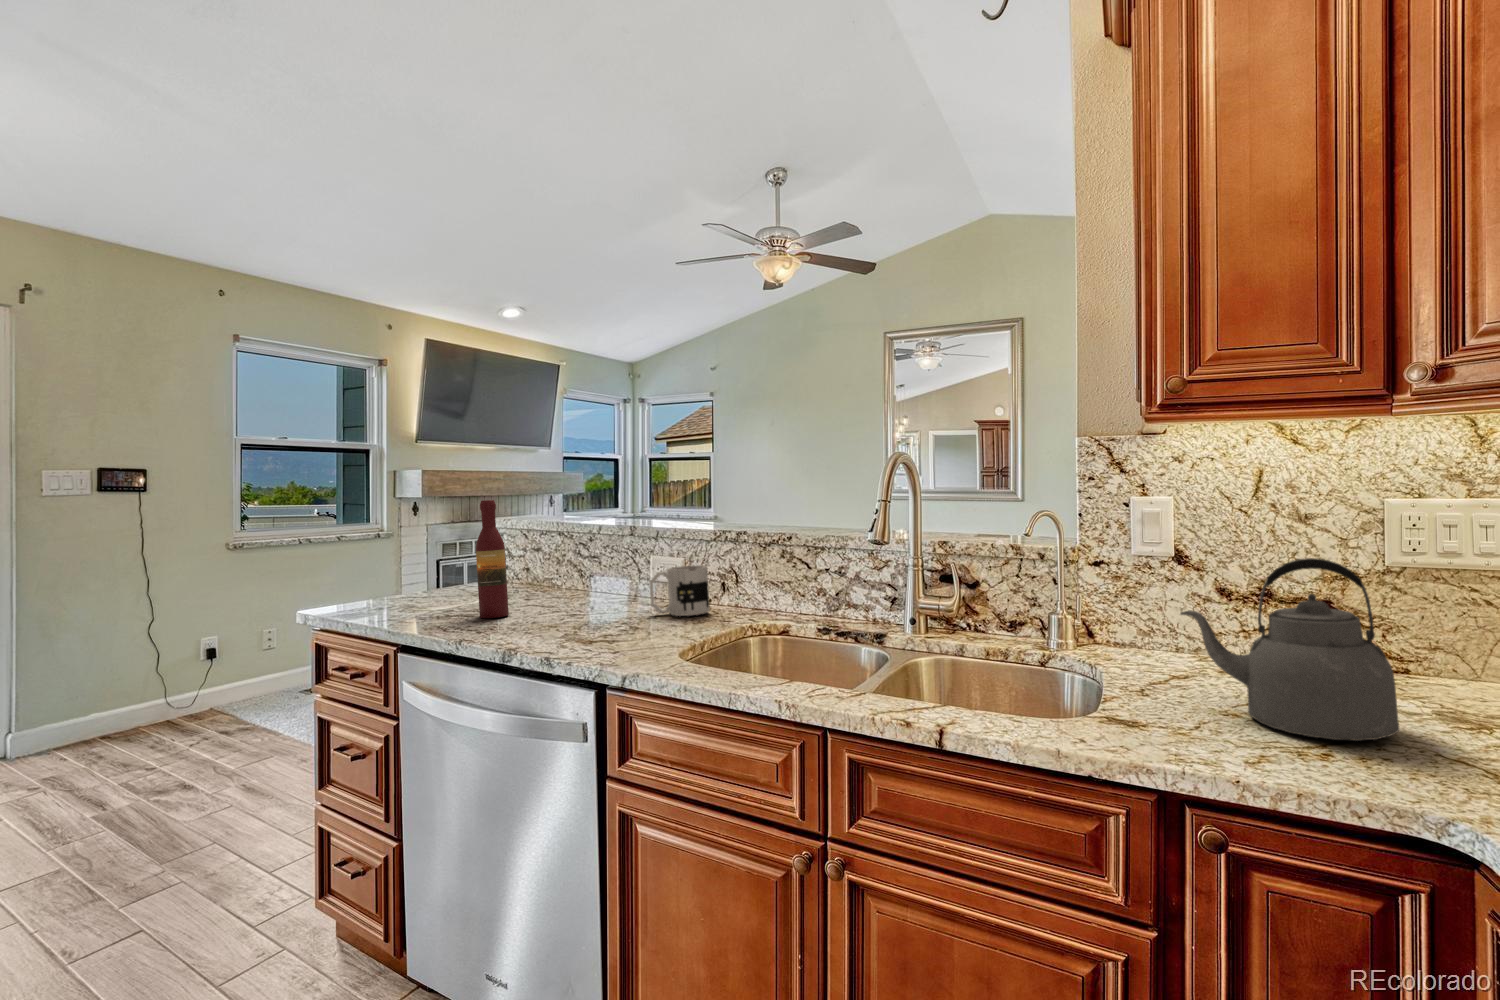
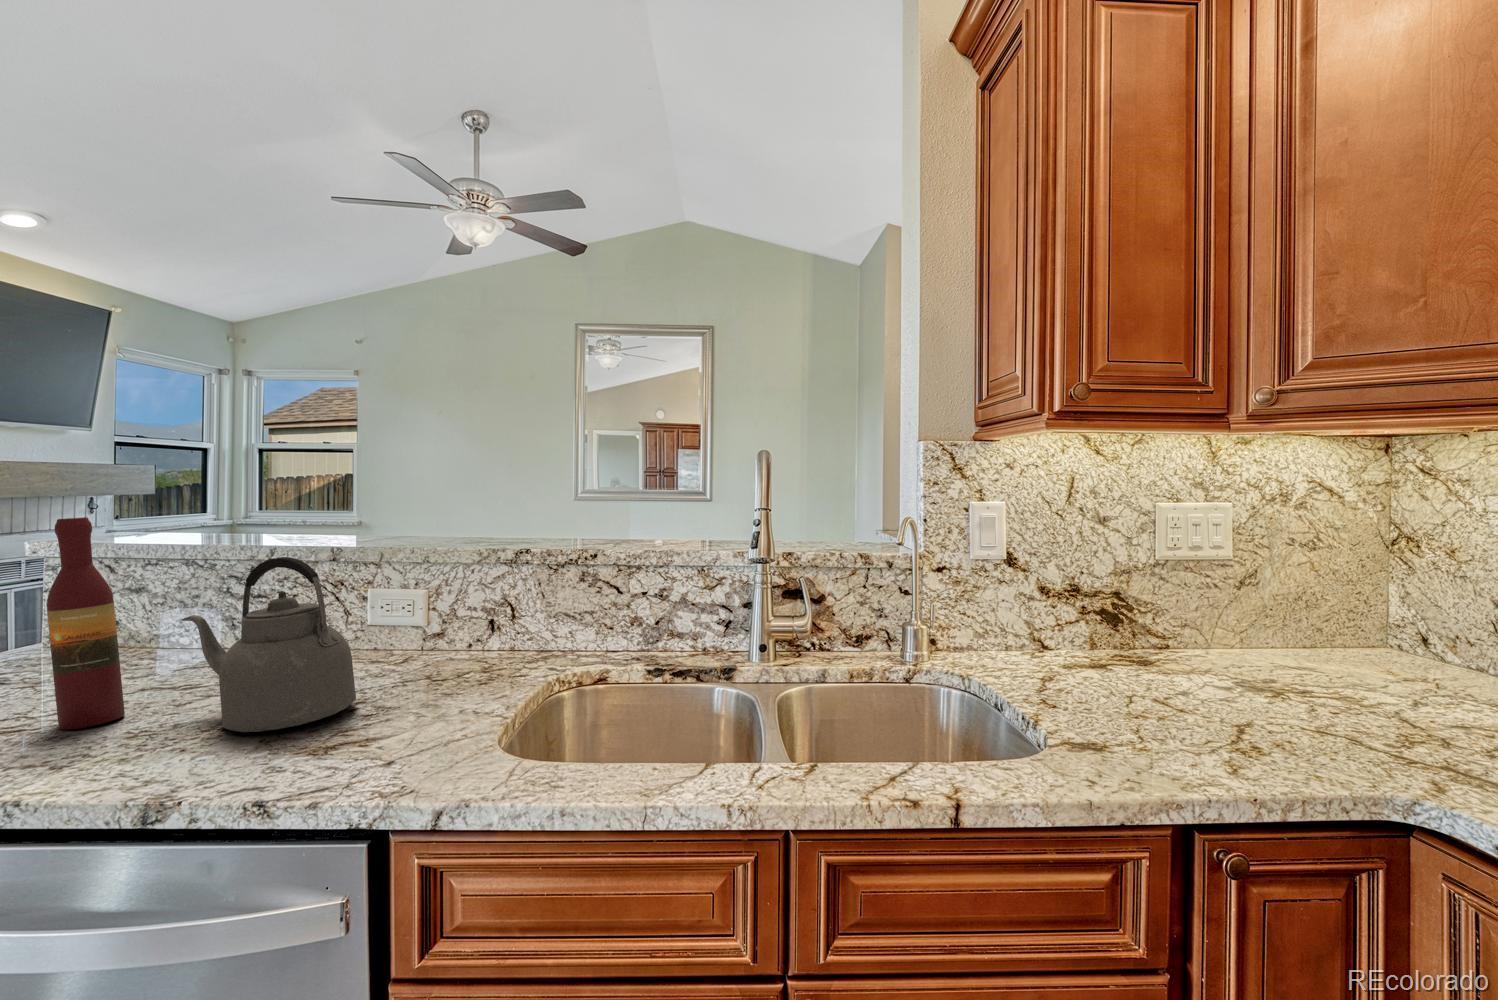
kettle: present [1180,558,1399,741] -> present [182,557,356,732]
mug: present [649,565,710,616] -> none [394,599,485,675]

